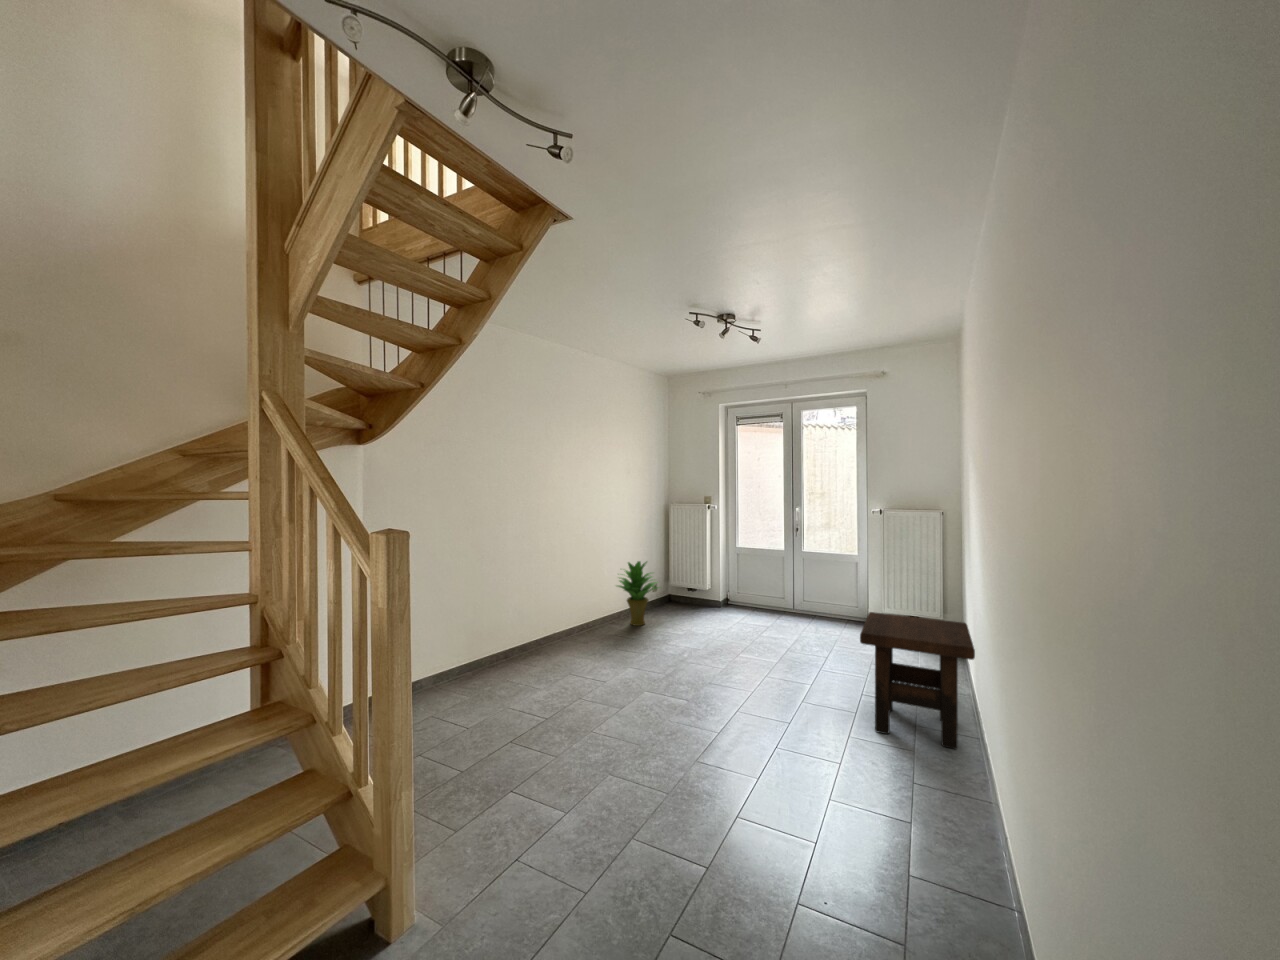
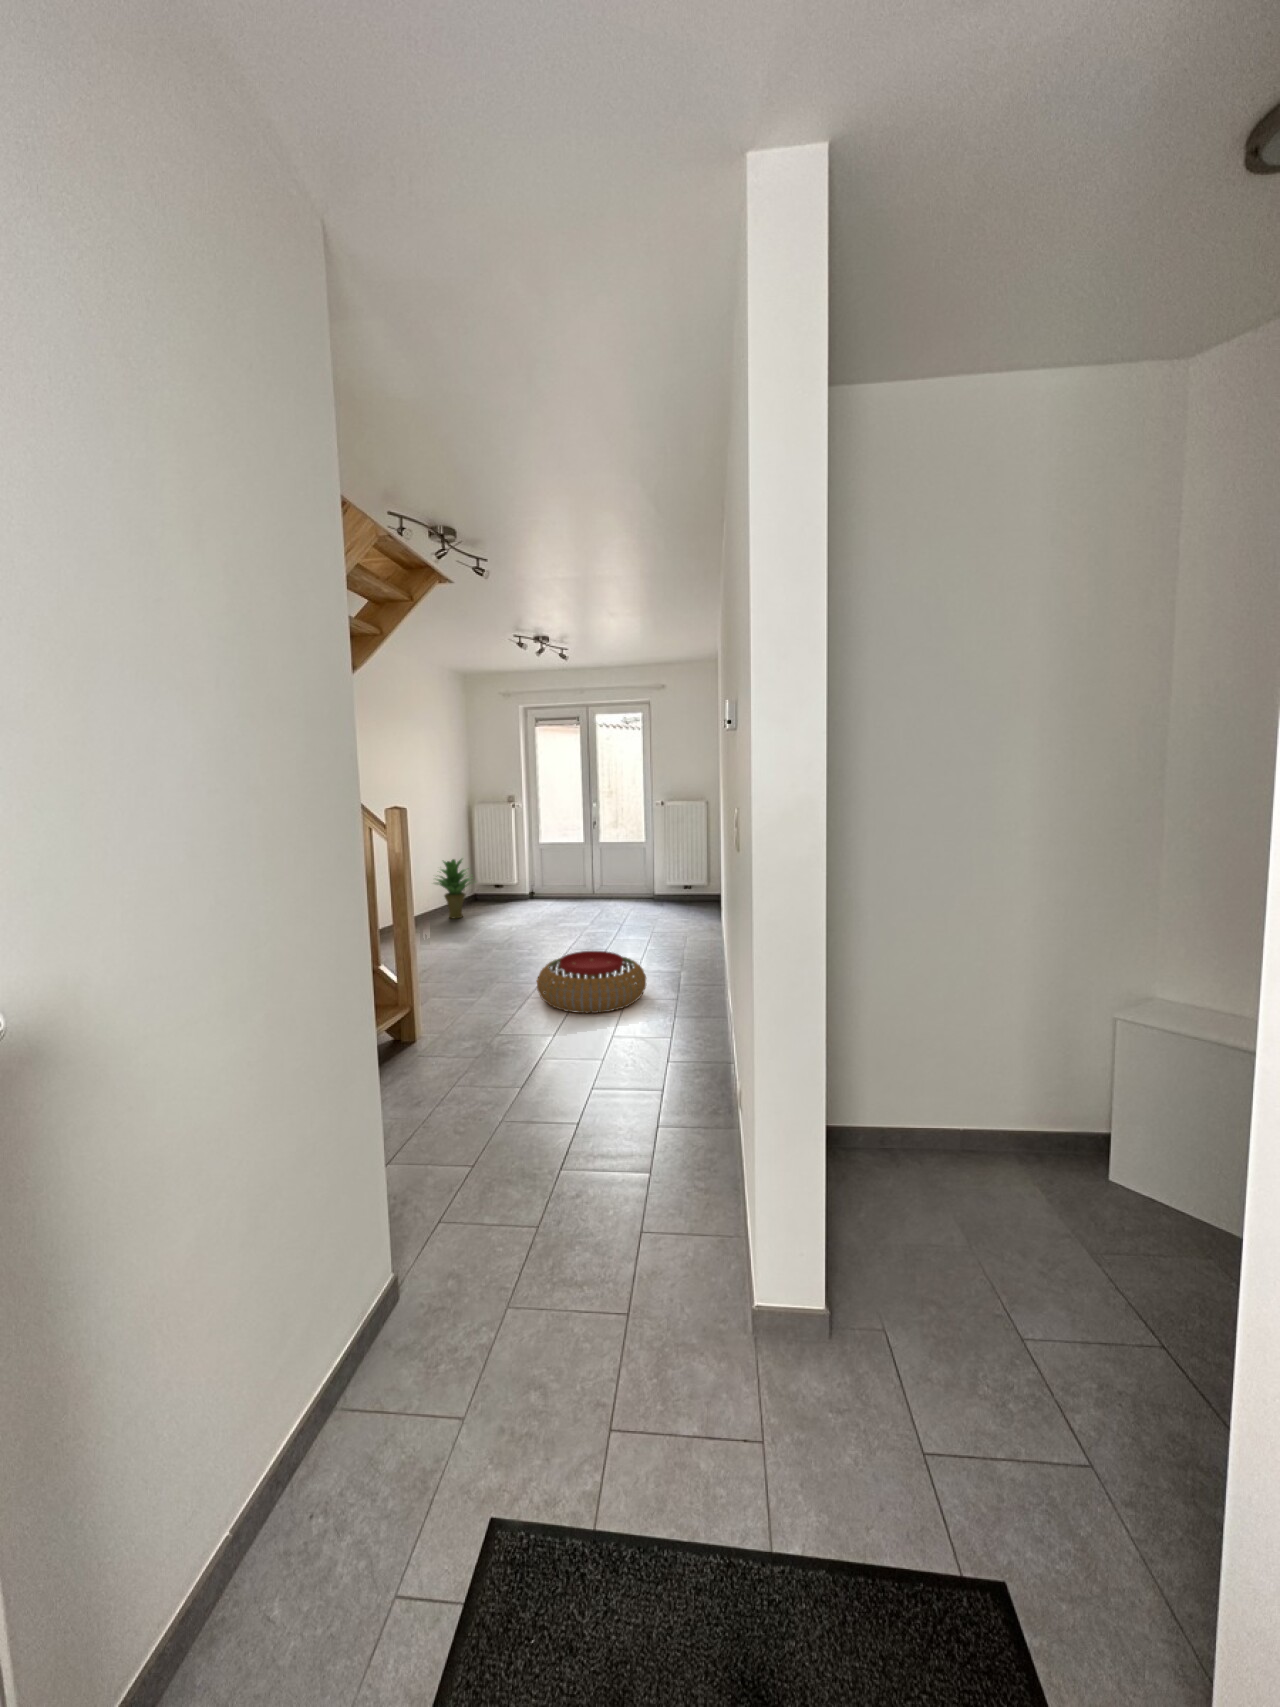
side table: present [860,612,975,749] -> none [652,877,719,953]
pouf: none [655,740,841,893] -> present [537,951,646,1013]

